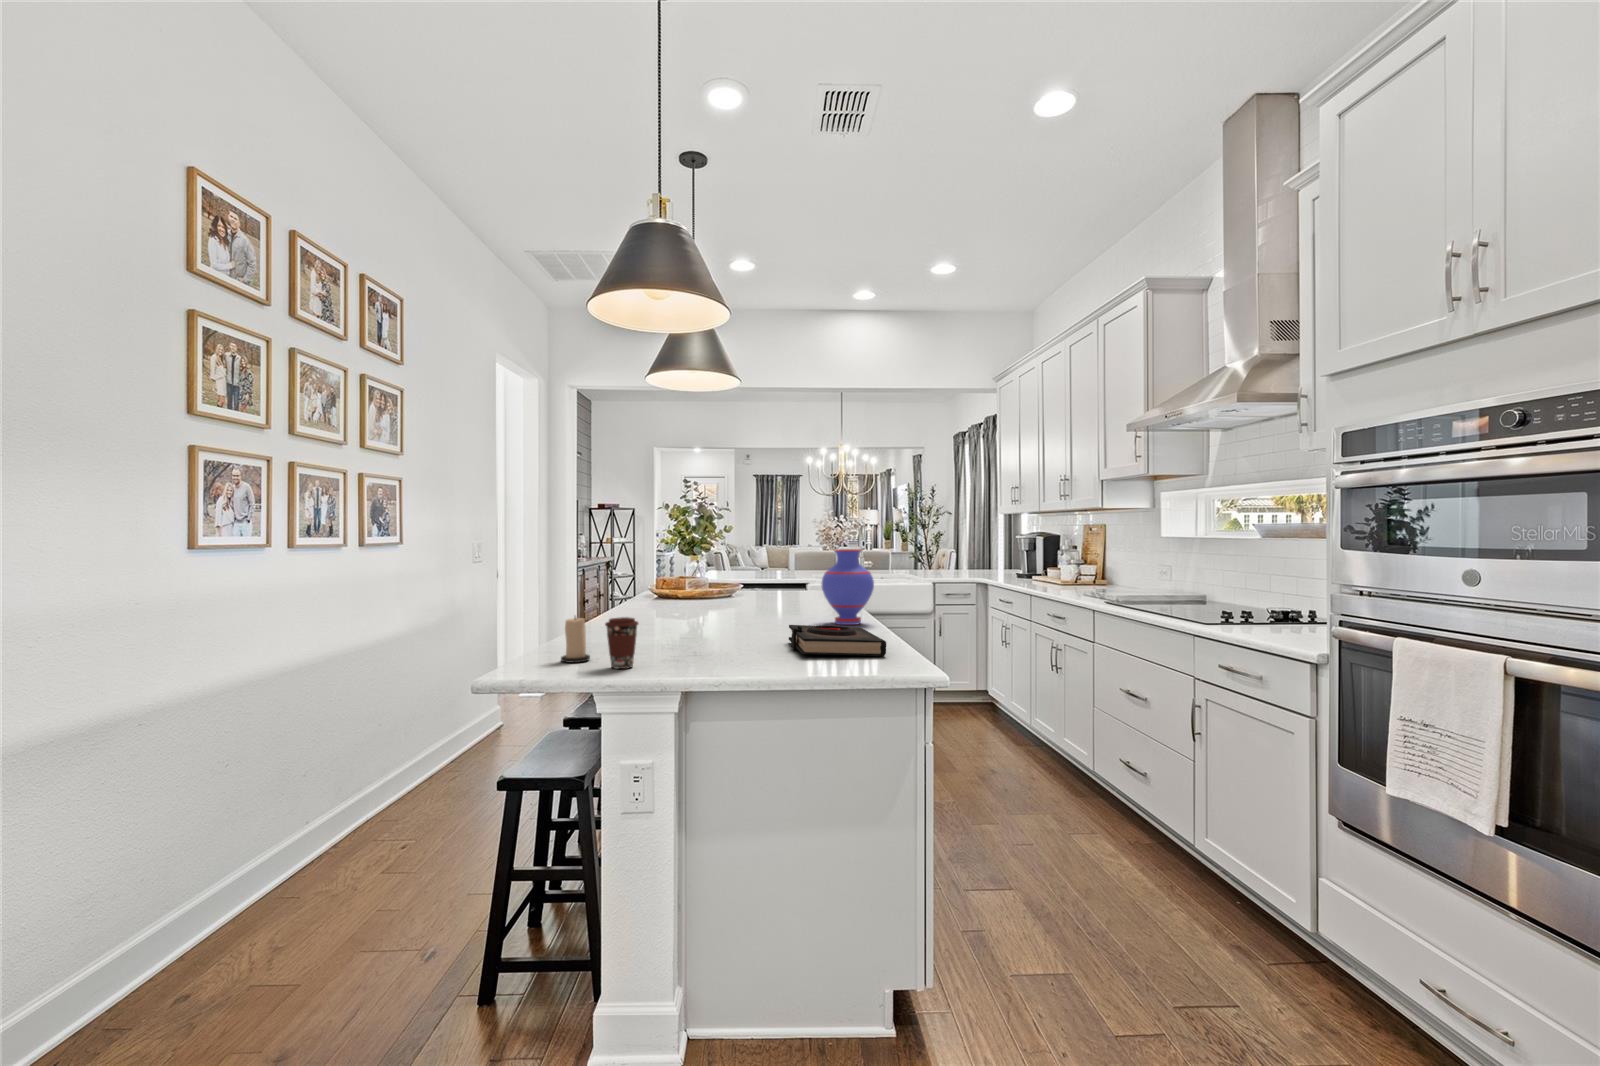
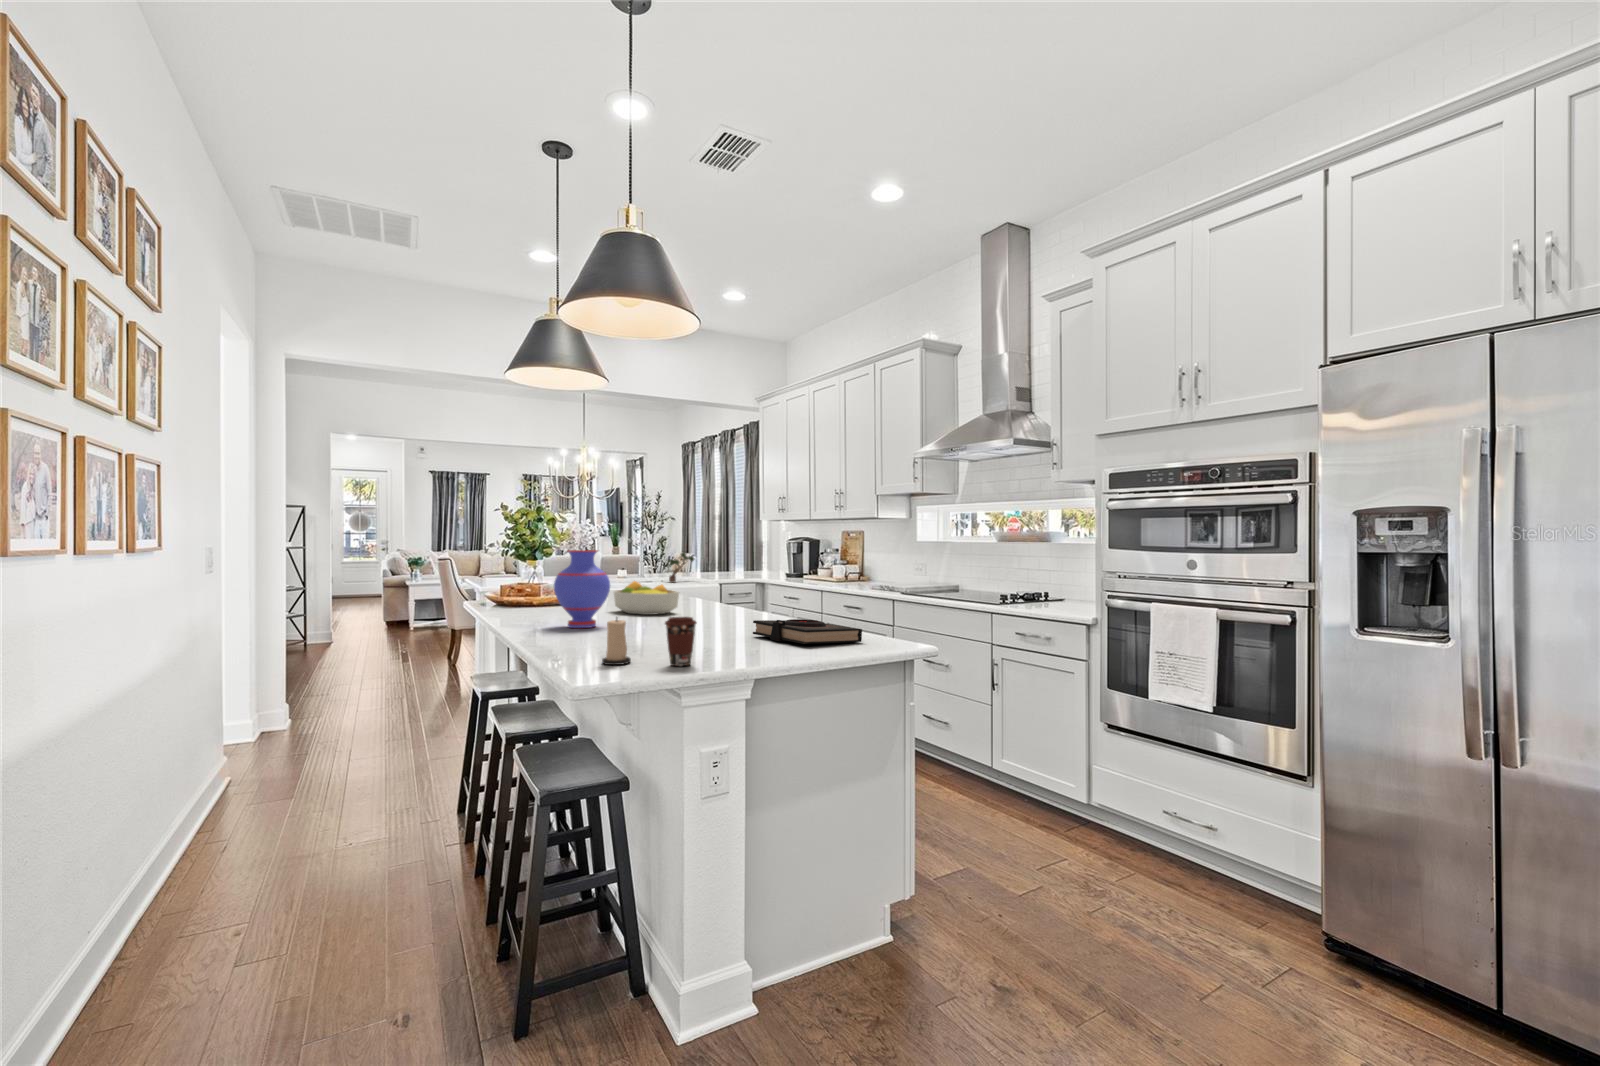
potted plant: none [886,547,927,581] -> present [666,552,694,583]
vase: present [821,549,874,625] -> present [554,550,610,628]
fruit bowl: none [739,578,796,614] -> present [614,581,679,615]

